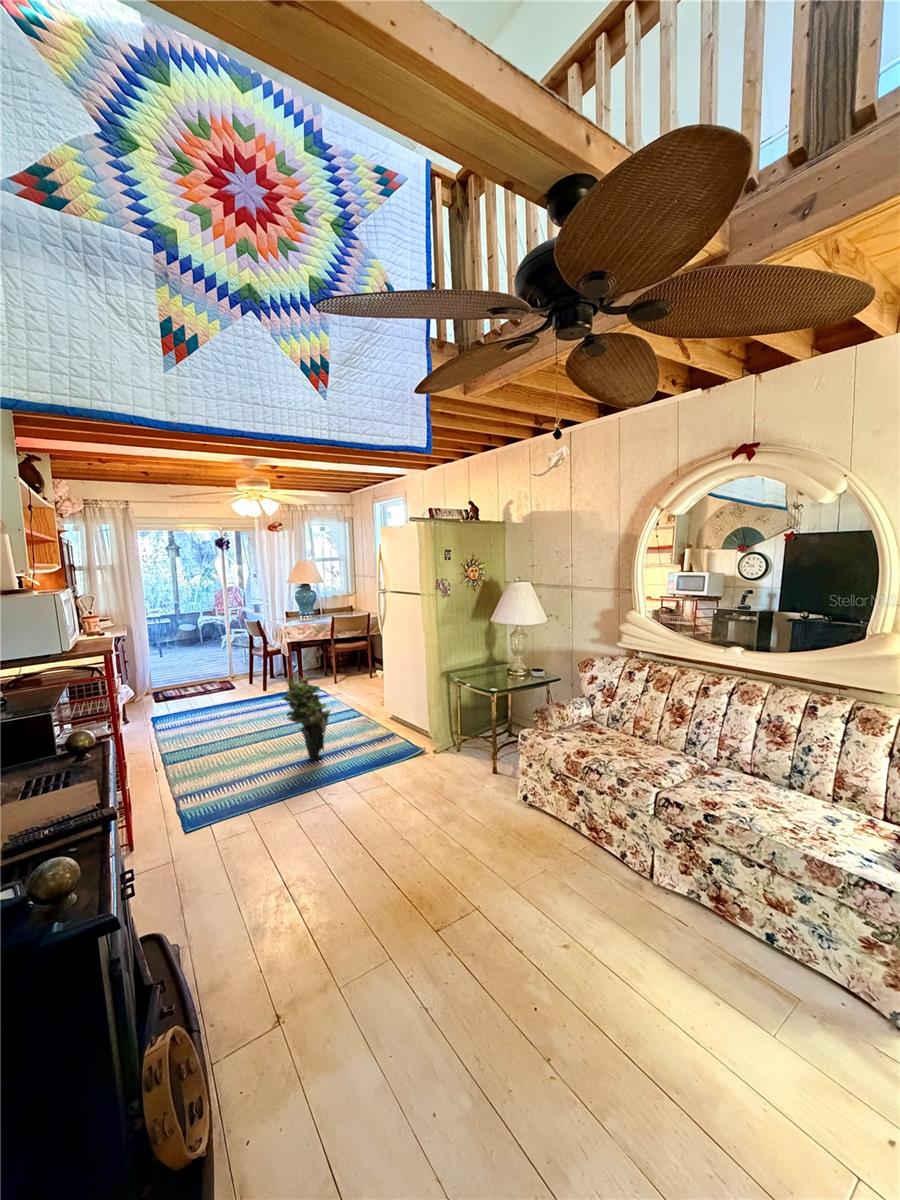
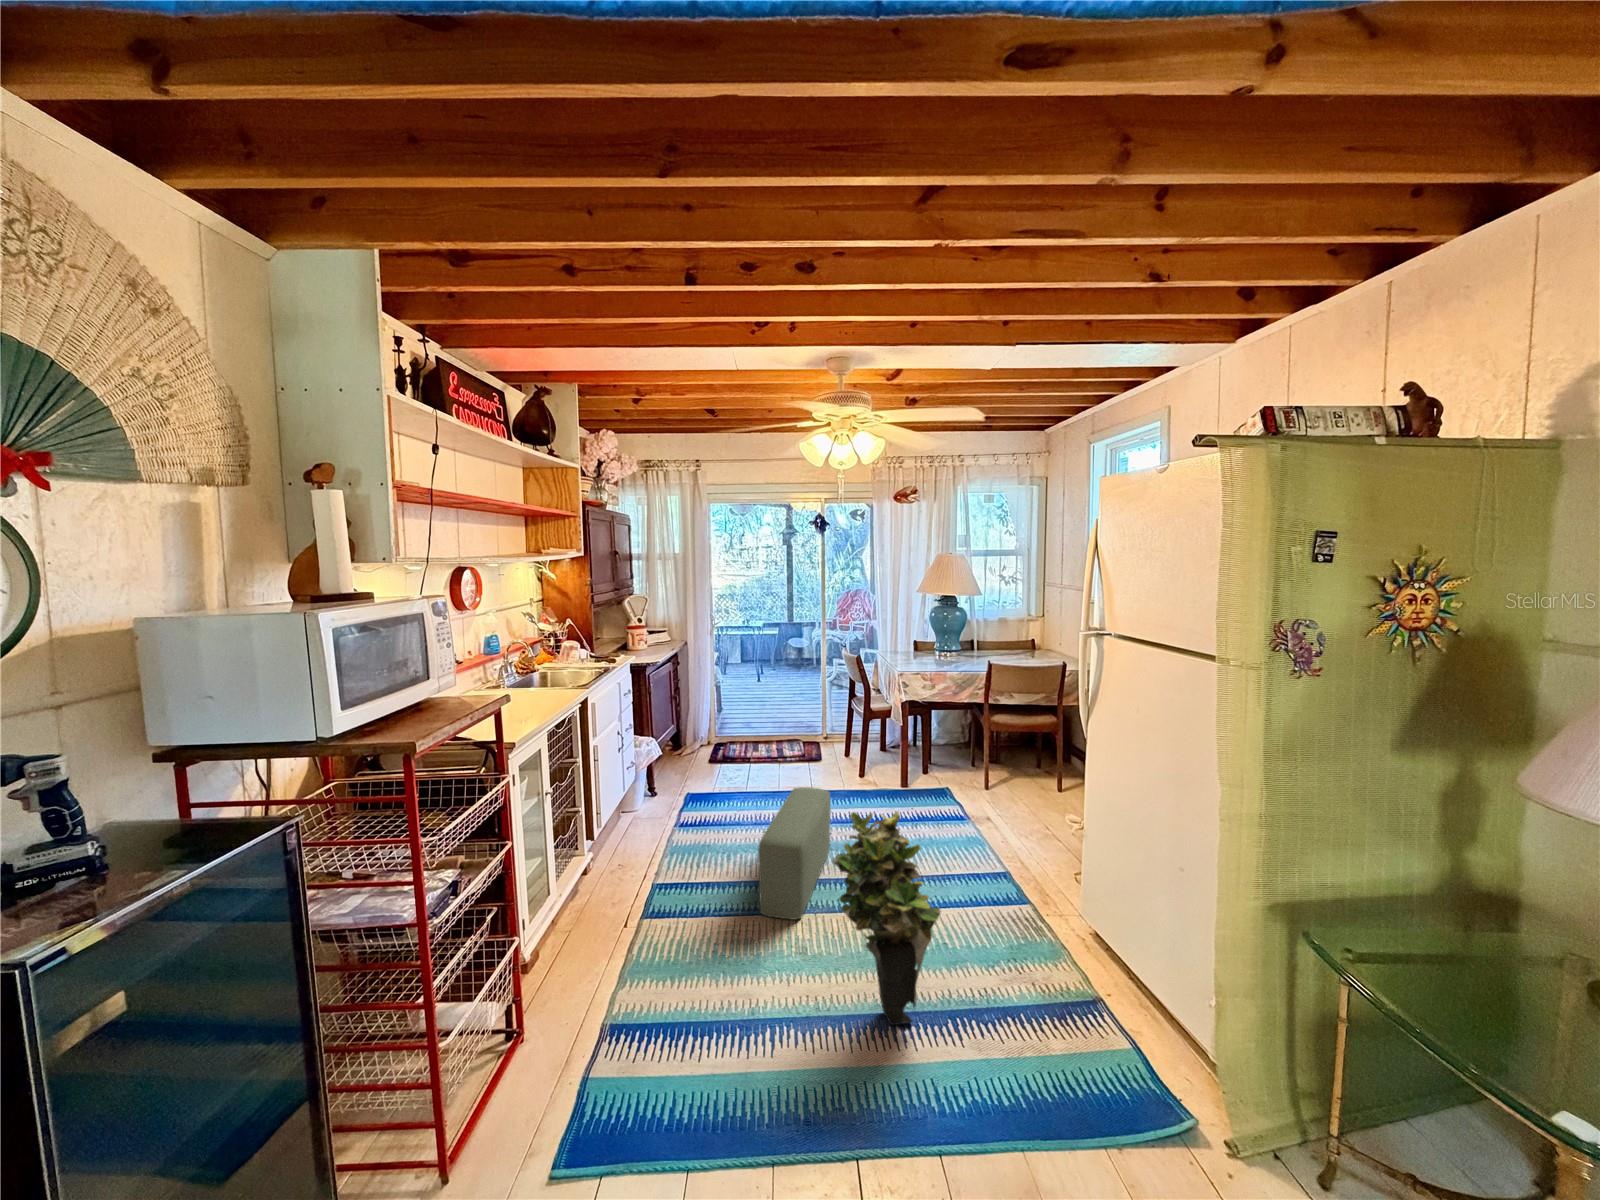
pouf: none [231,687,262,747] -> present [758,787,831,920]

